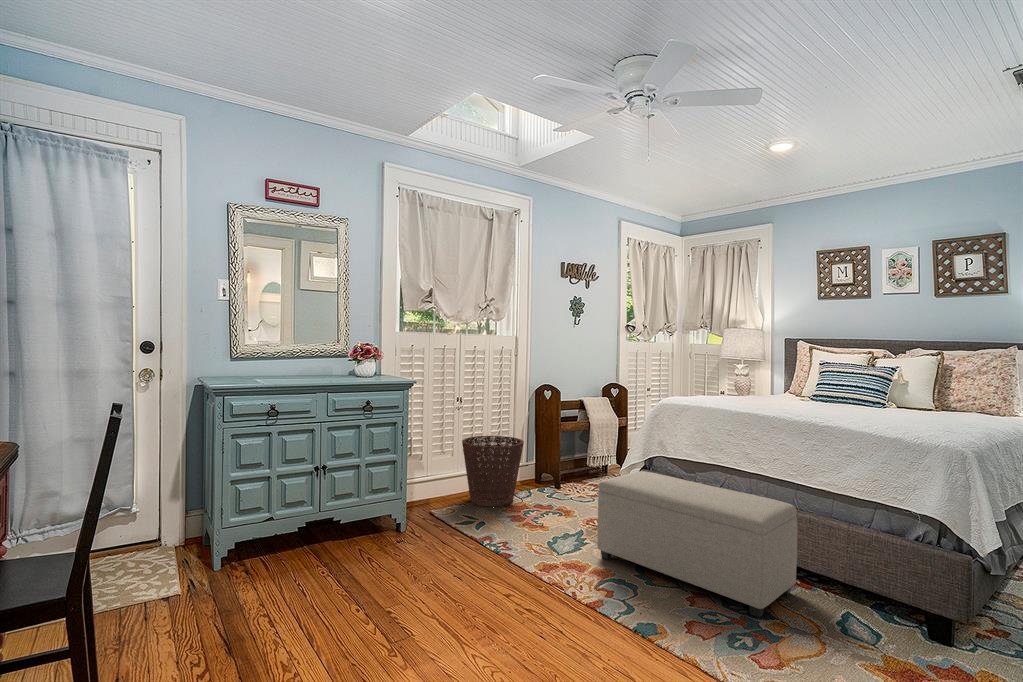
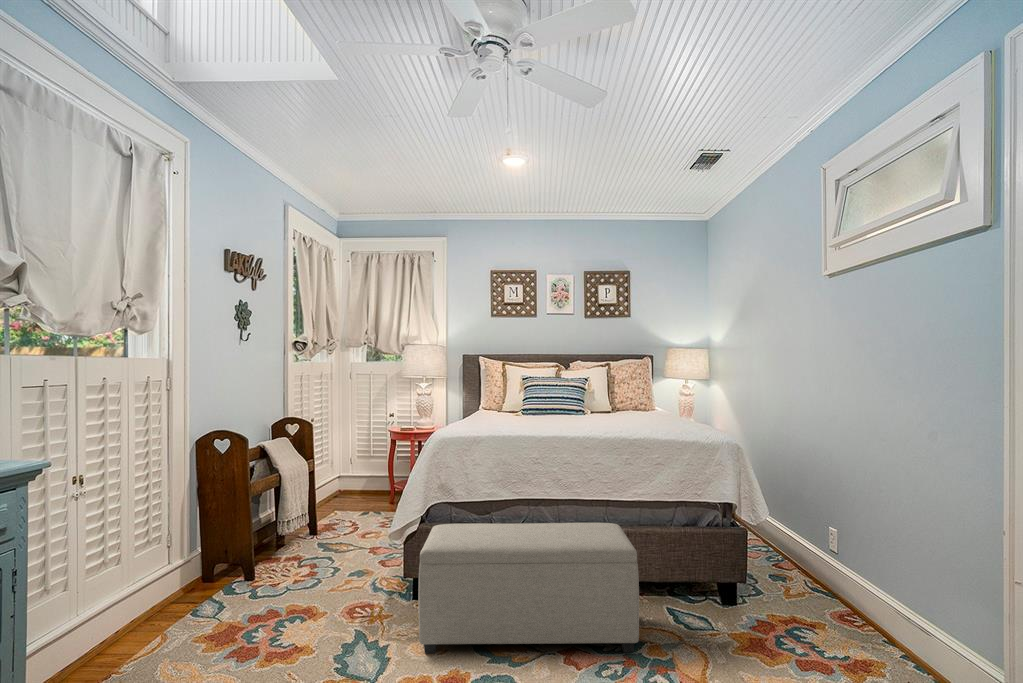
basket: present [462,436,524,506] -> none [110,518,228,647]

